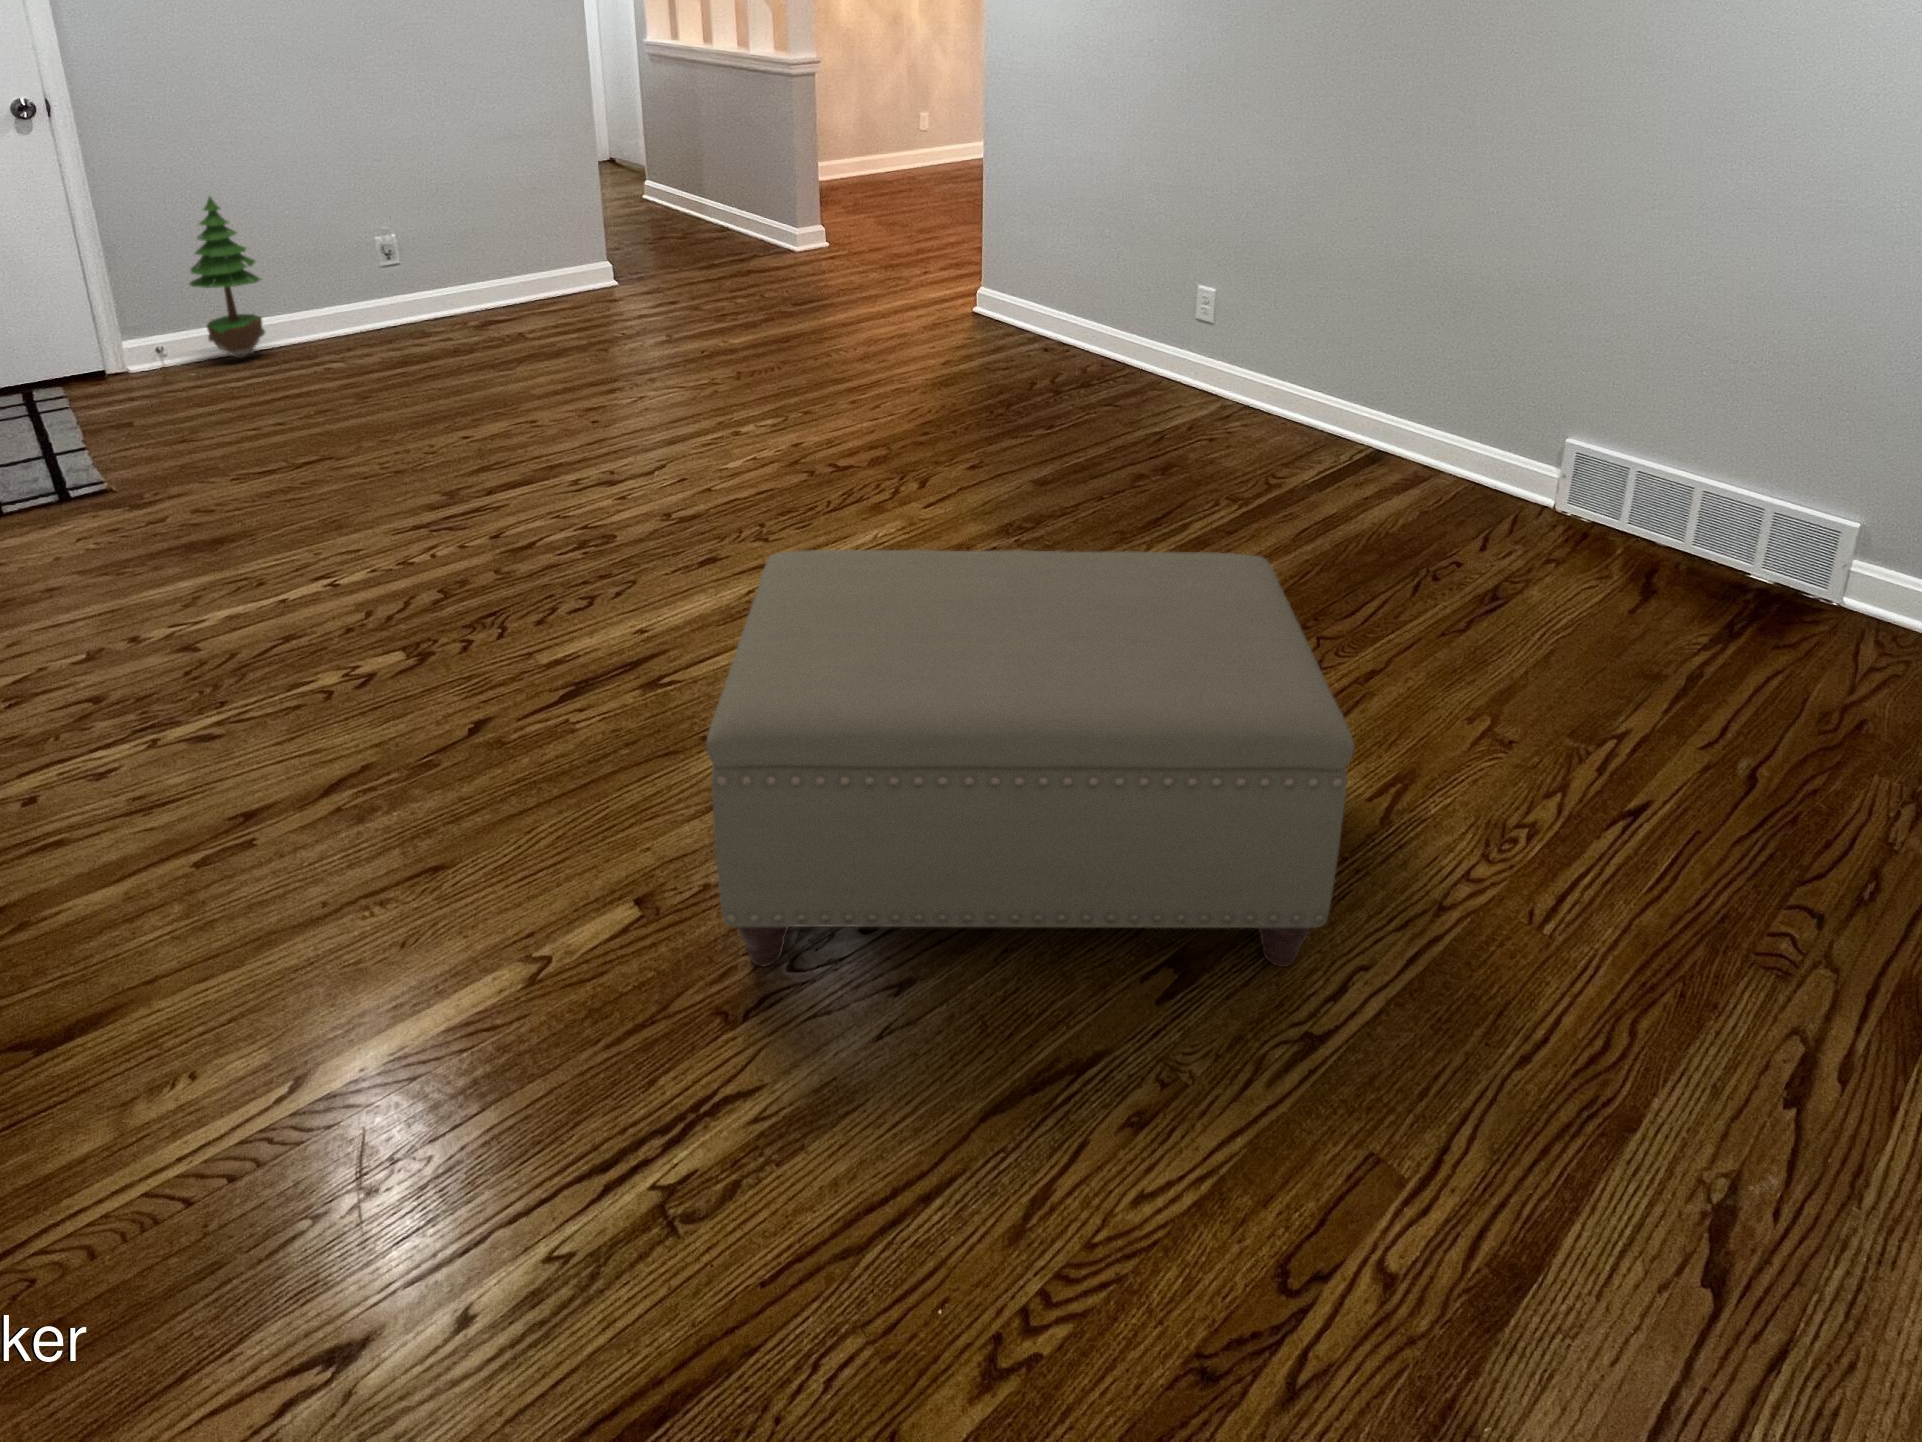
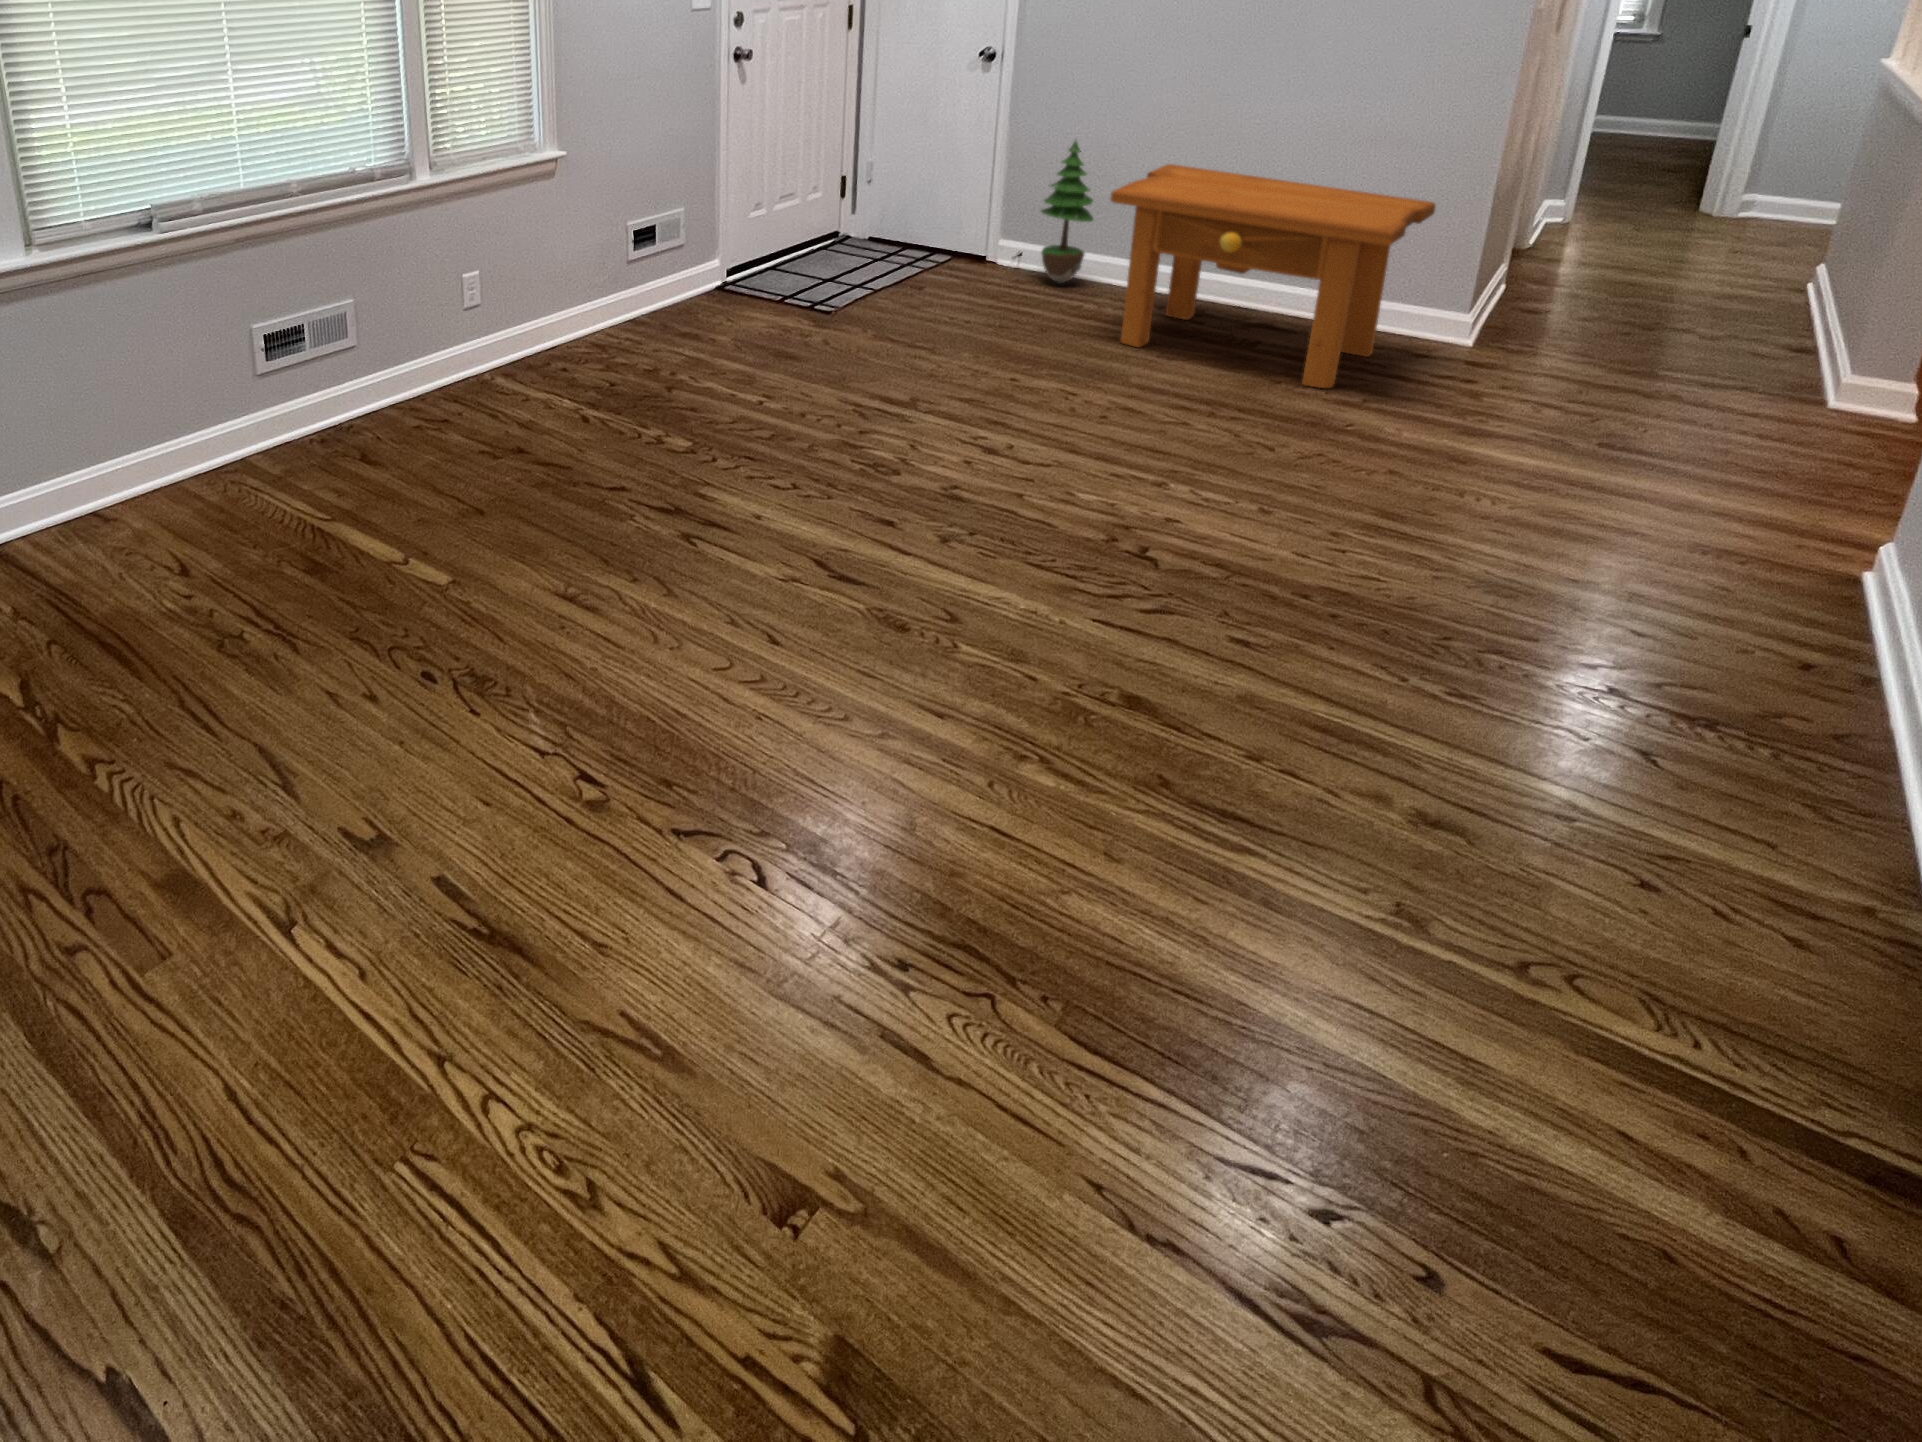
side table: none [336,172,640,373] -> present [1111,164,1436,388]
ottoman: present [706,550,1355,967] -> none [324,417,685,915]

